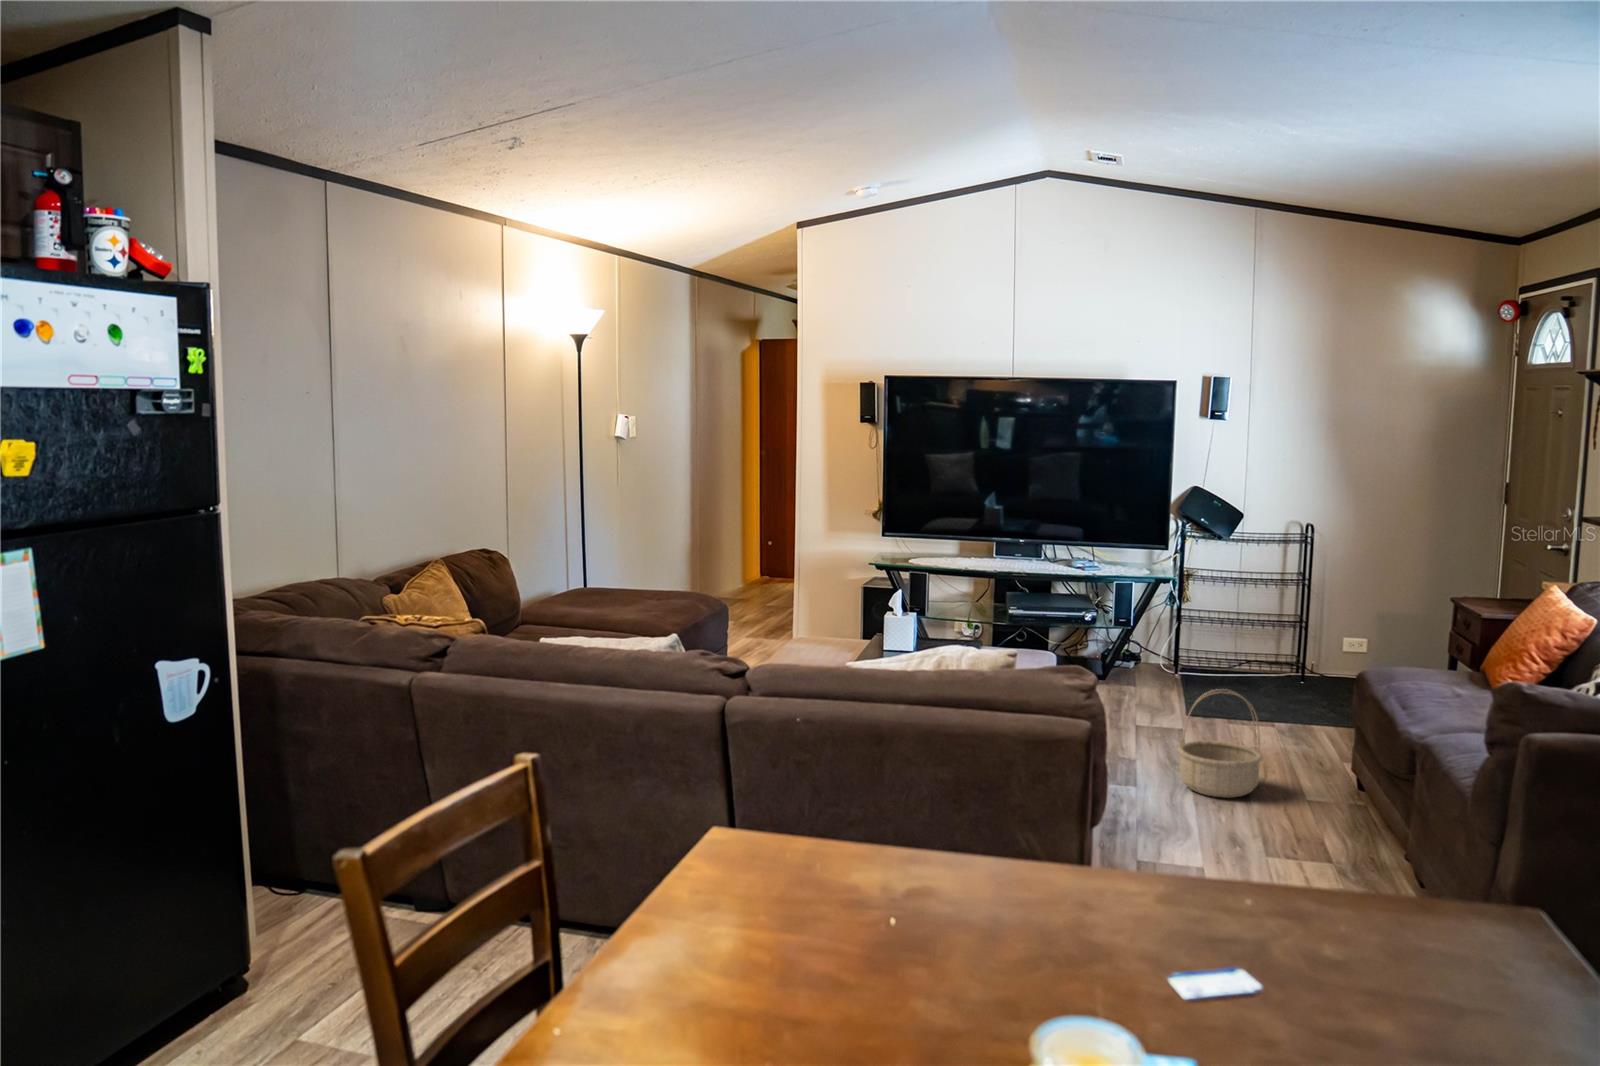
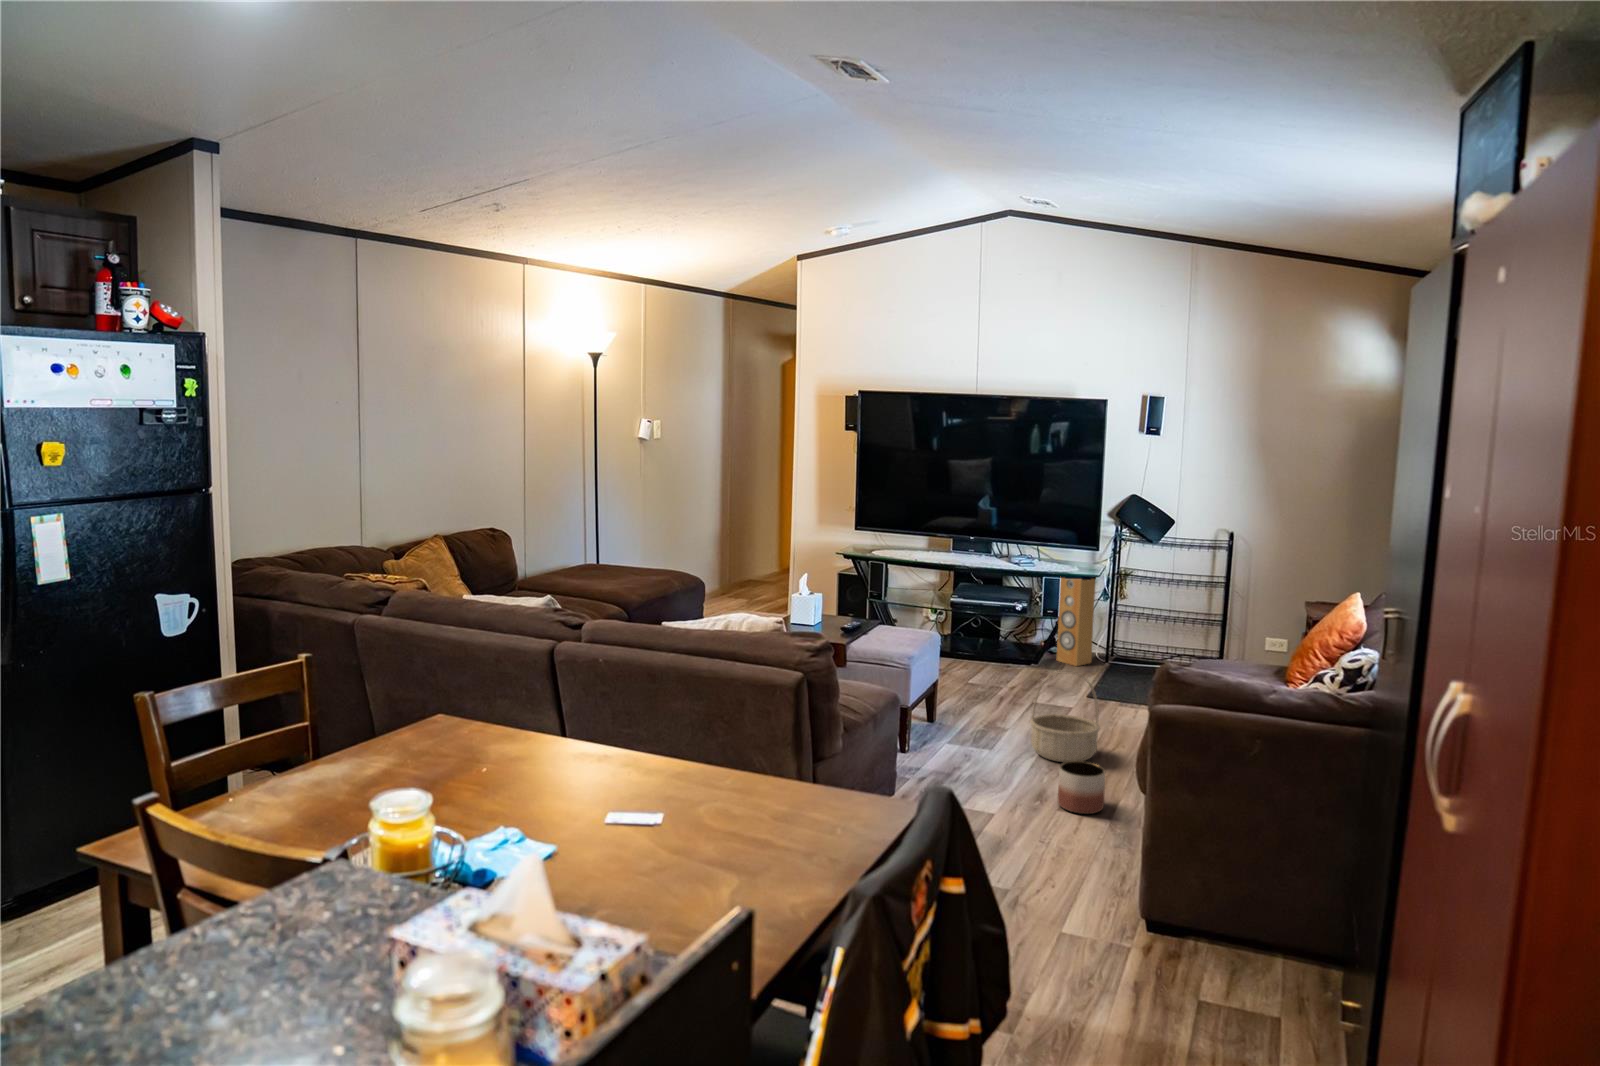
speaker: none [1122,572,1164,680] -> present [1057,578,1095,666]
planter: none [1258,798,1318,862] -> present [1058,761,1105,814]

